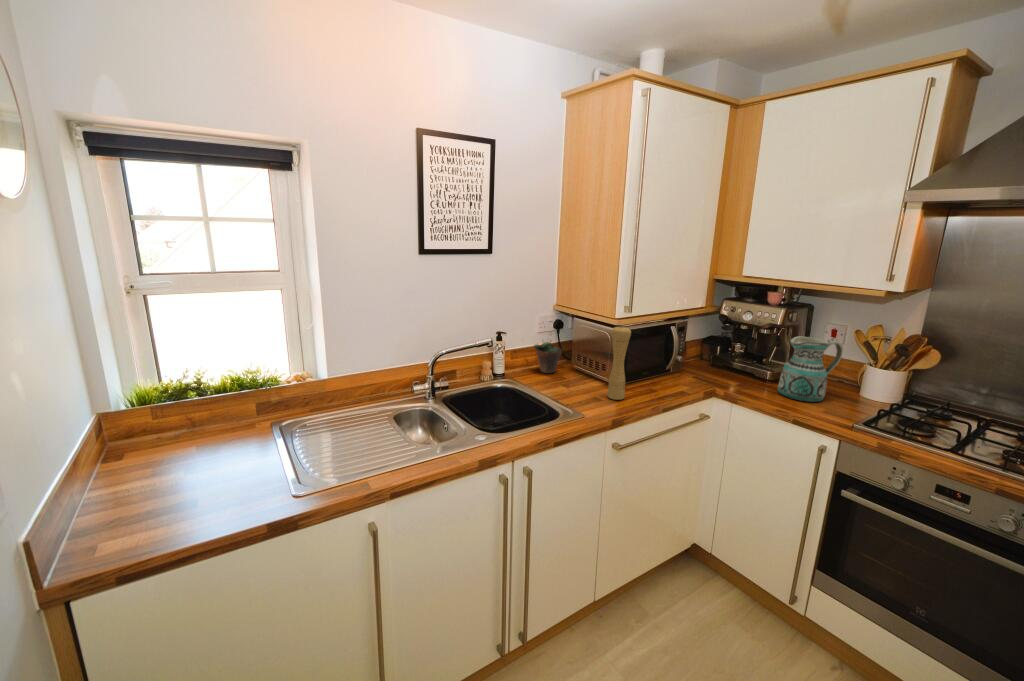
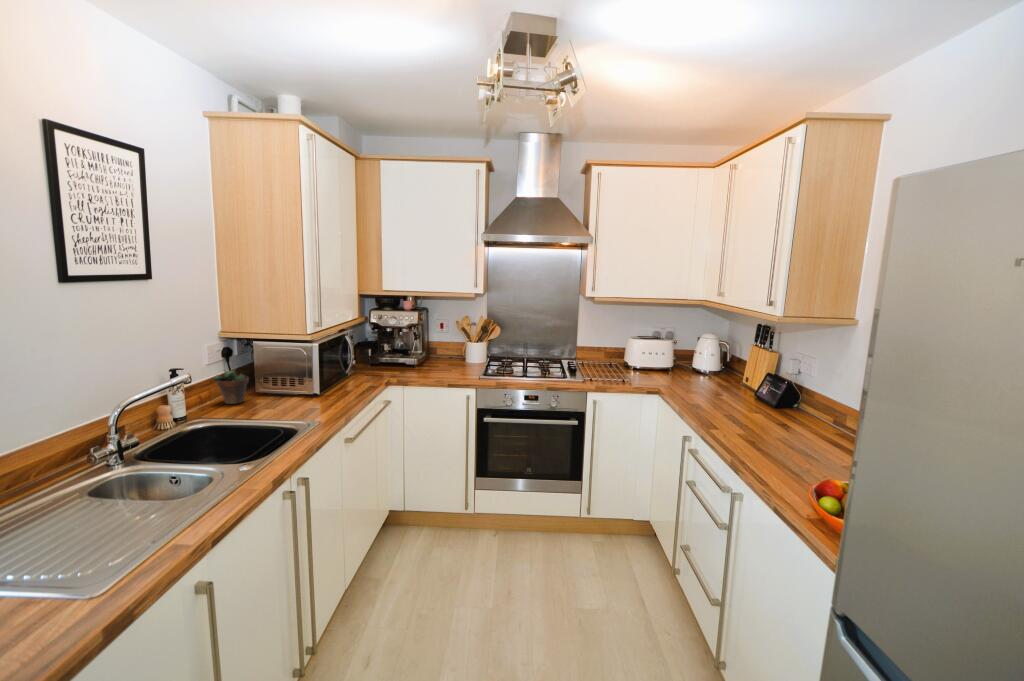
pepper mill: present [607,326,631,400] -> none [316,338,336,405]
ceramic pitcher: present [778,336,843,402] -> none [427,328,457,373]

